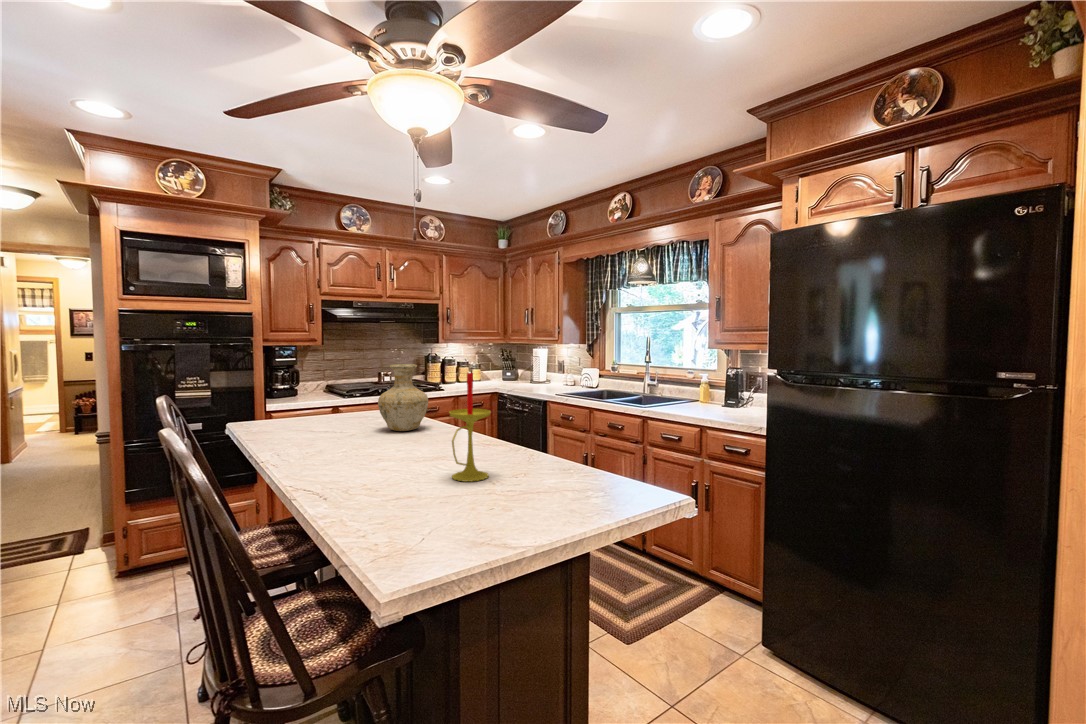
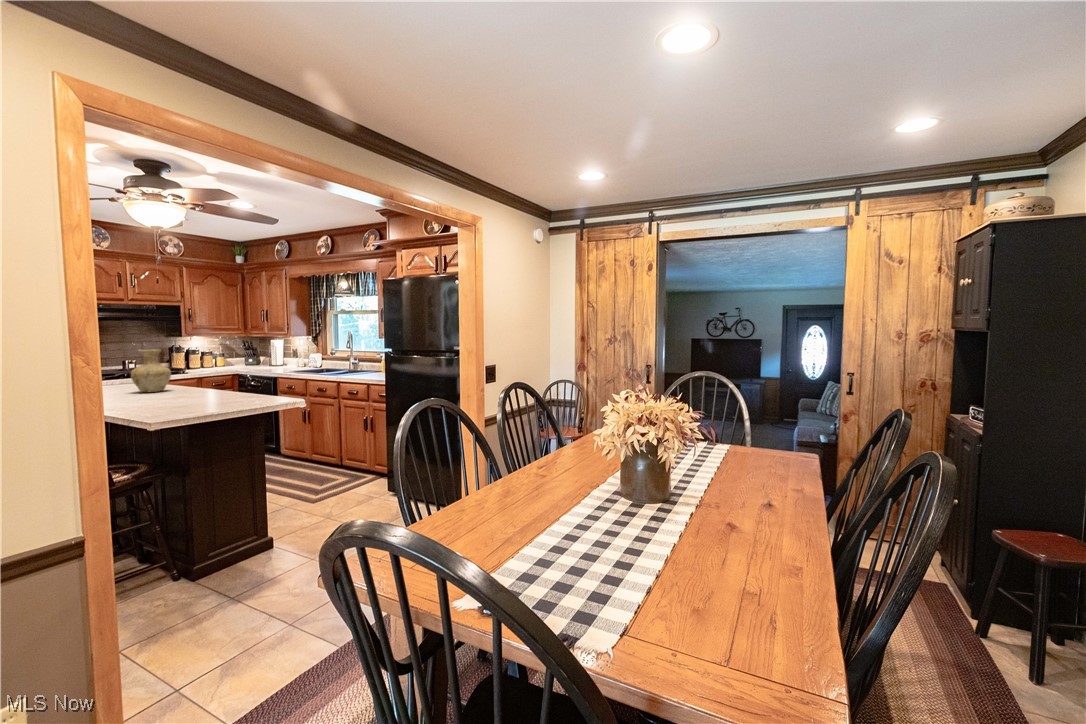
candle: present [449,373,491,481] -> none [182,349,209,404]

